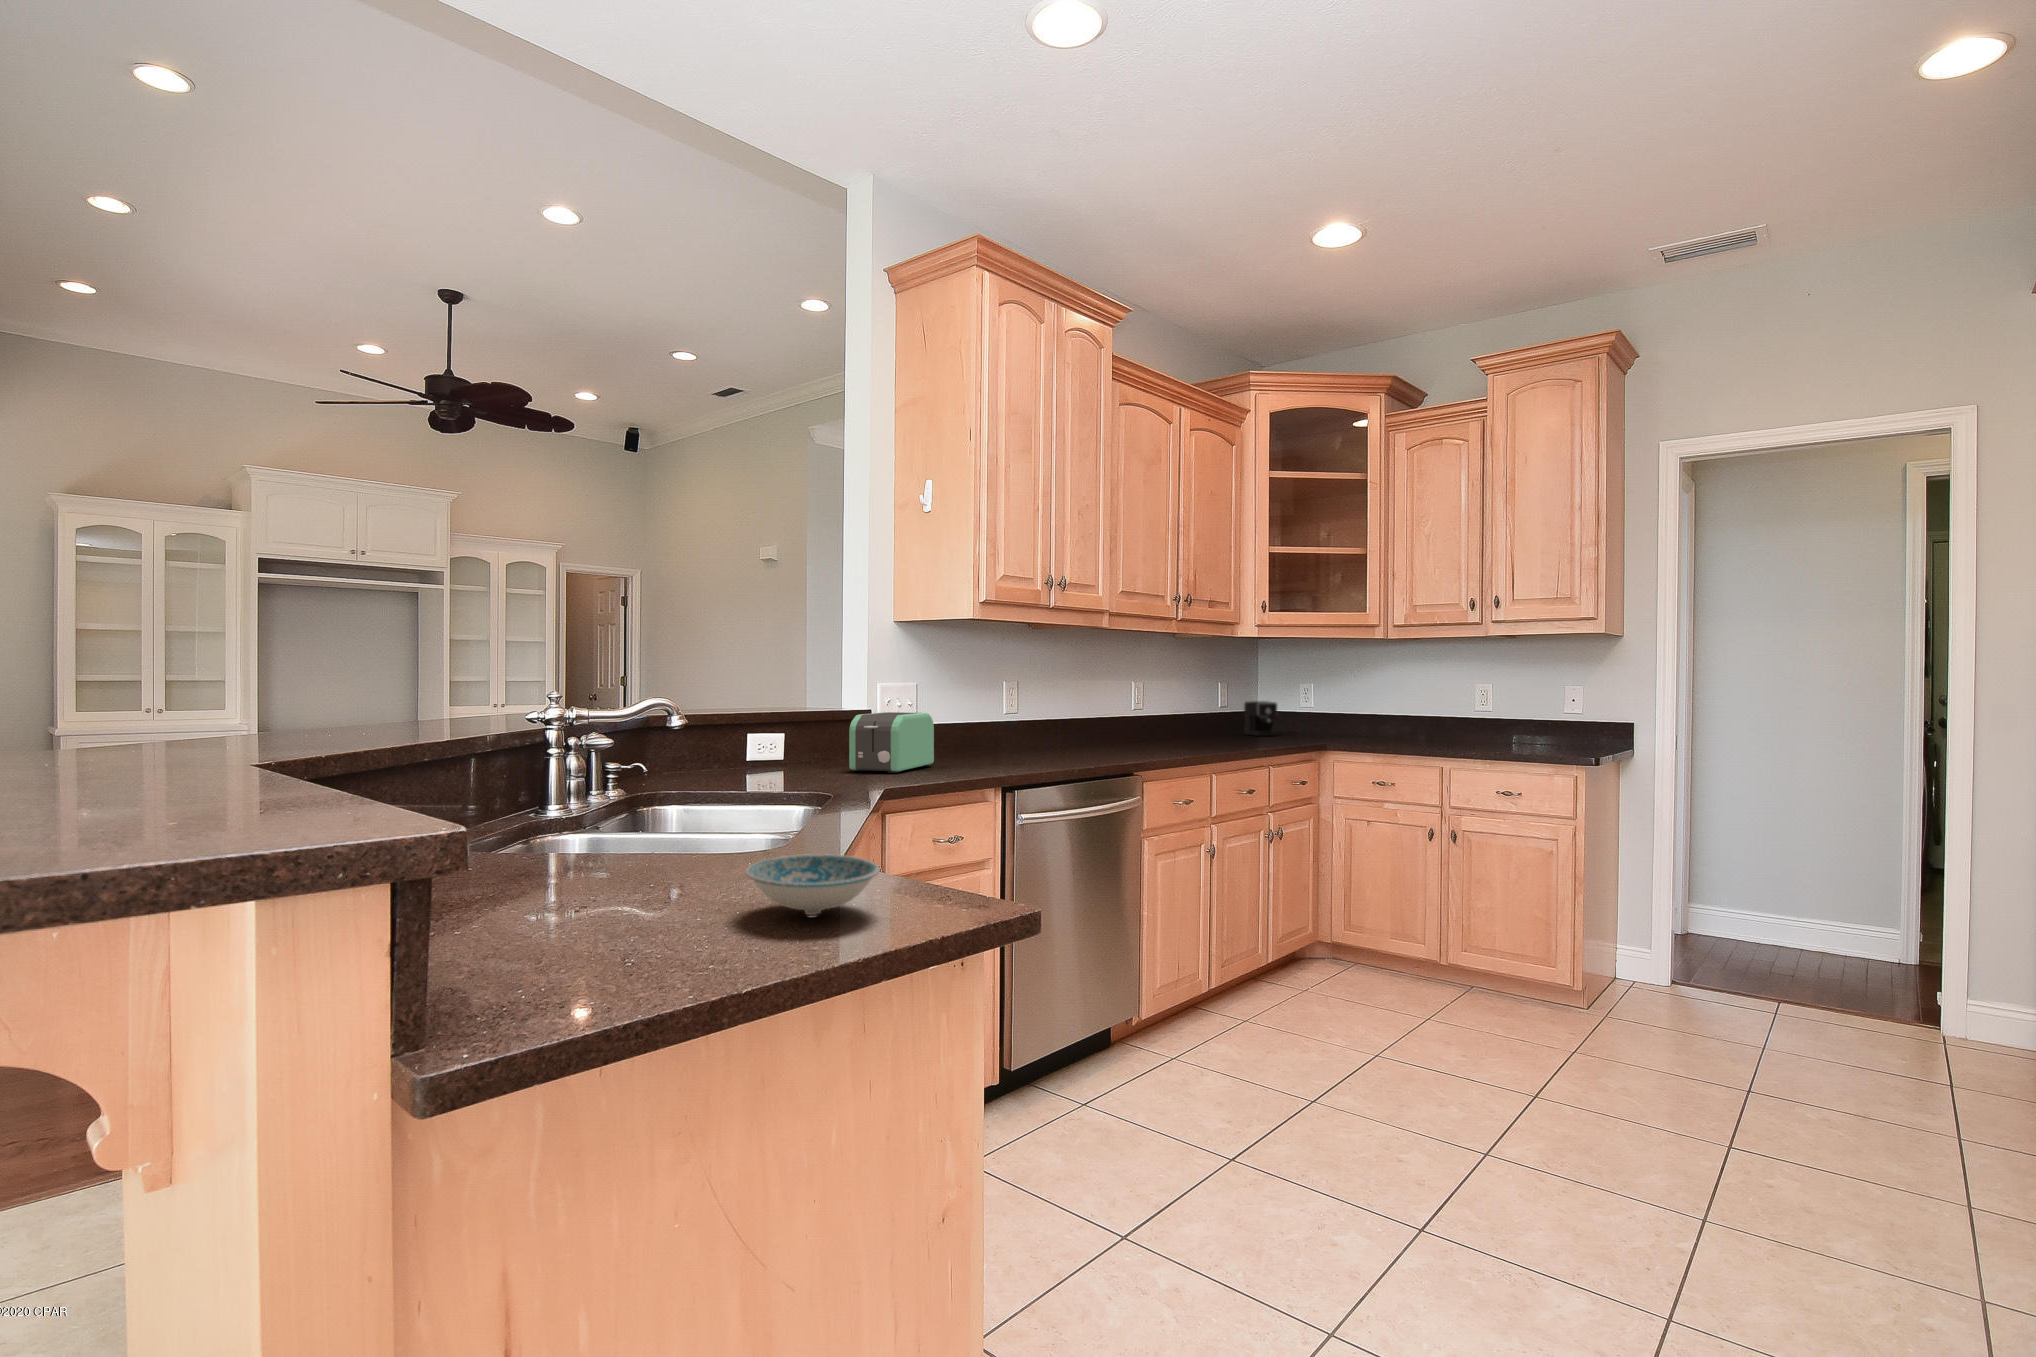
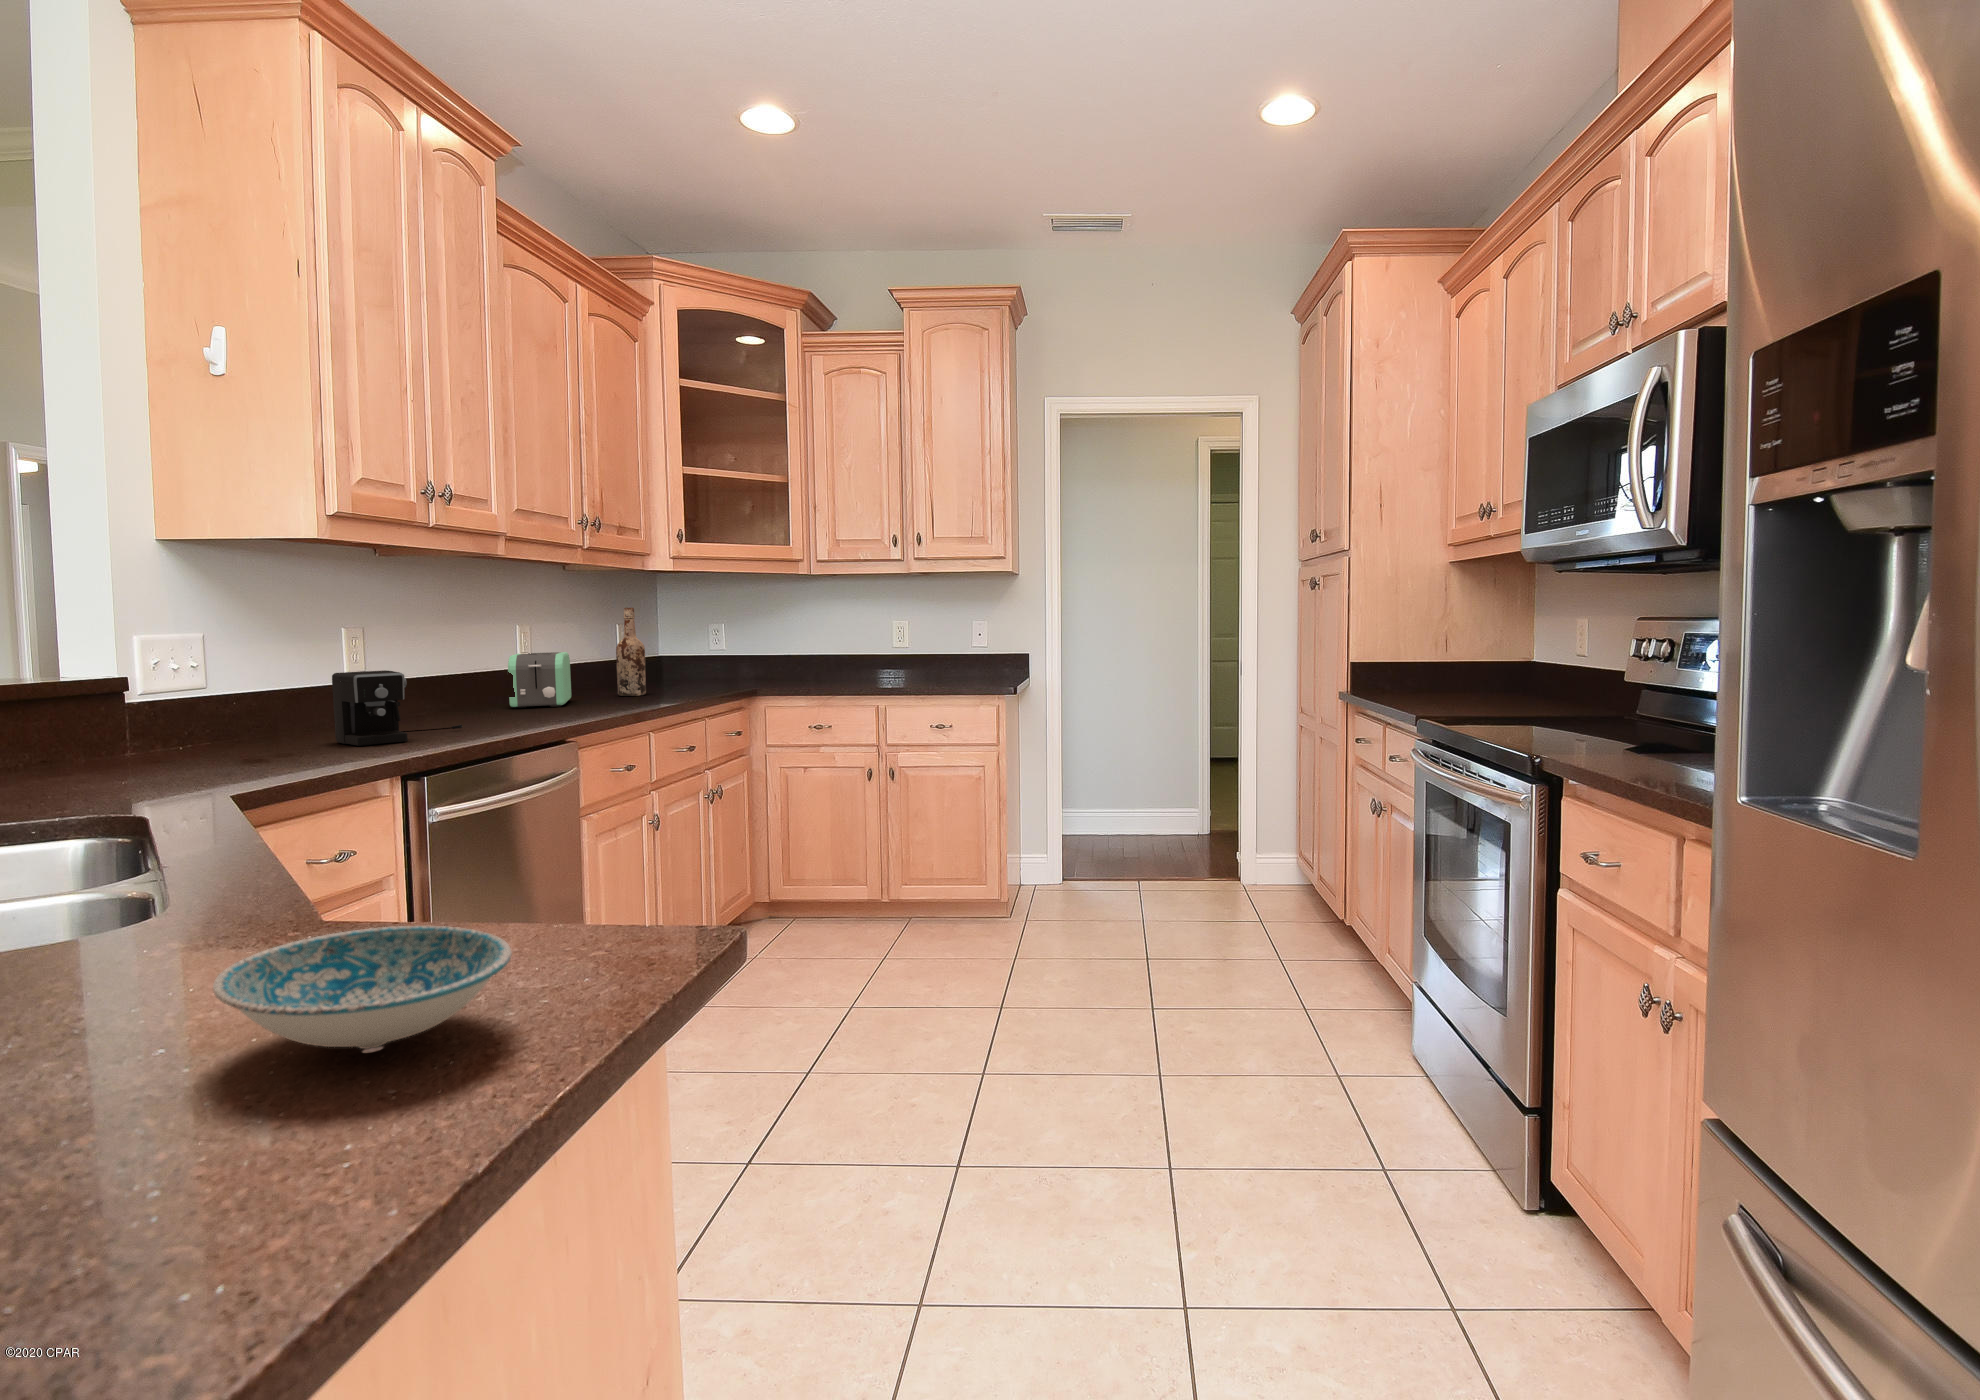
wine bottle: none [1207,669,1231,744] -> present [616,608,646,696]
coffee maker: present [1244,701,1278,736] -> present [332,670,462,746]
toaster: present [849,712,934,773] -> present [508,652,571,708]

